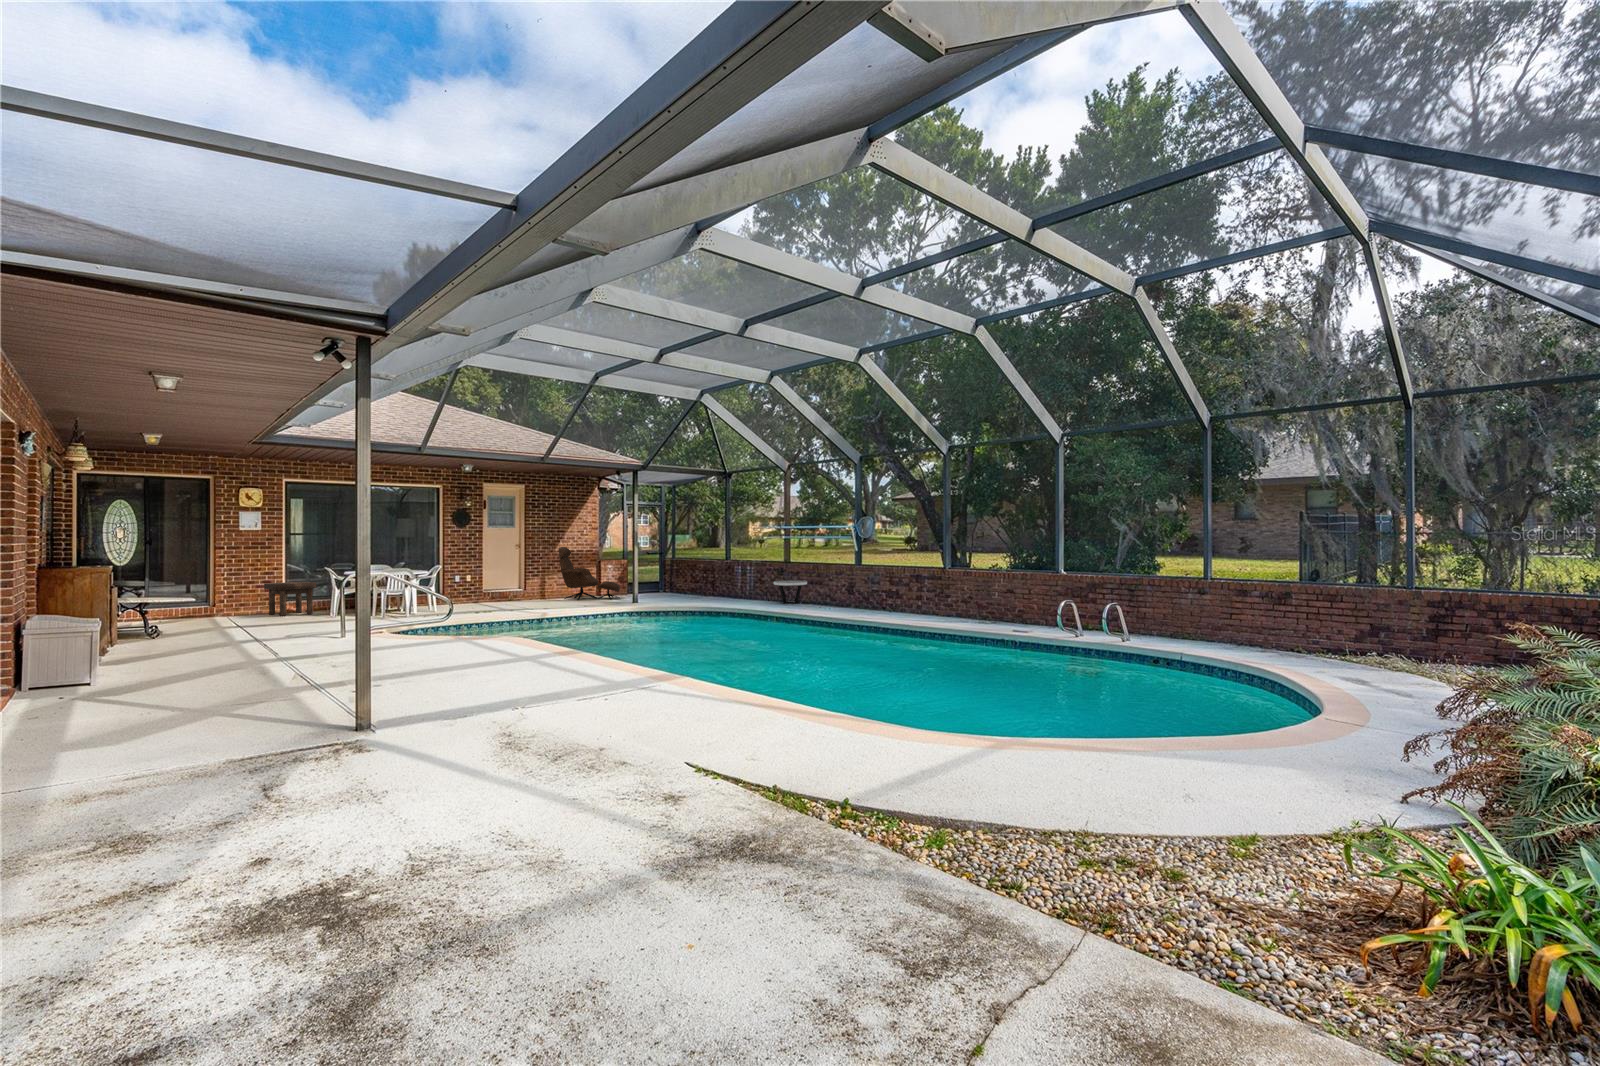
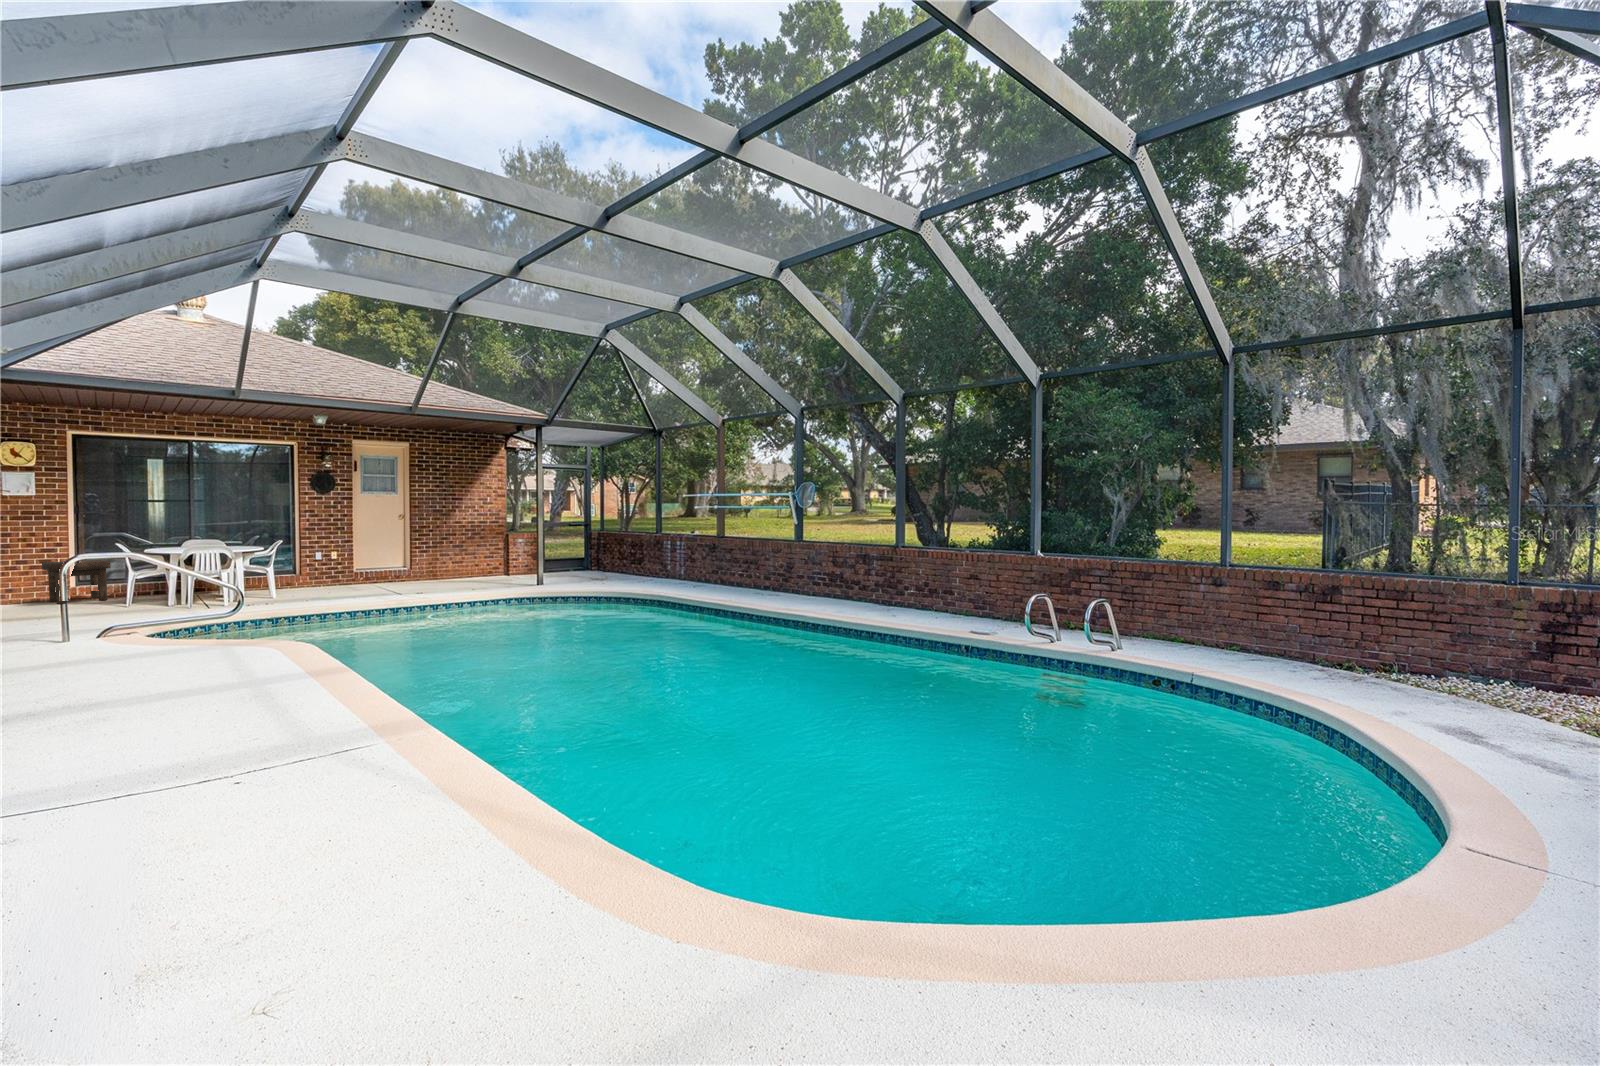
lounge chair: present [559,547,620,600] -> none [450,516,527,578]
side table: present [774,580,807,604] -> none [698,556,738,584]

